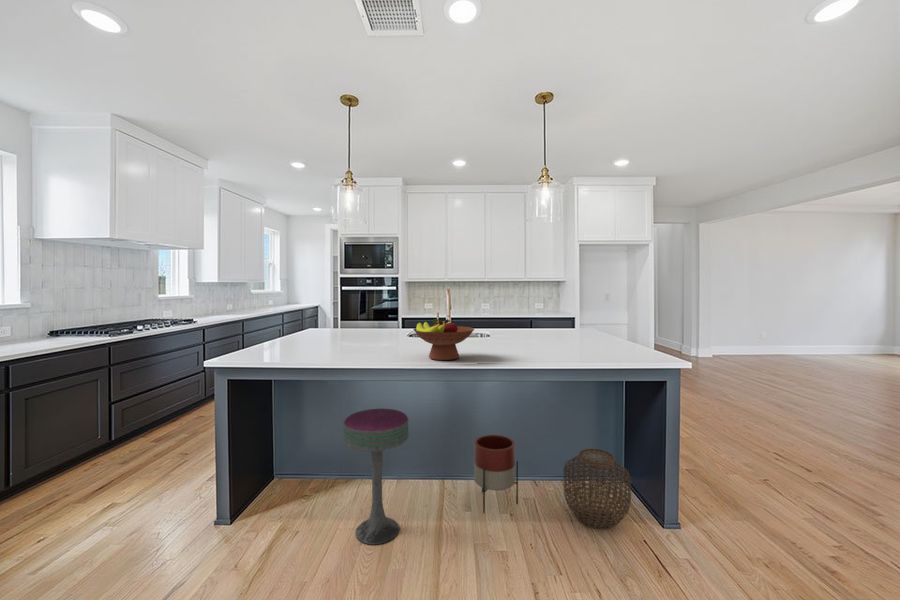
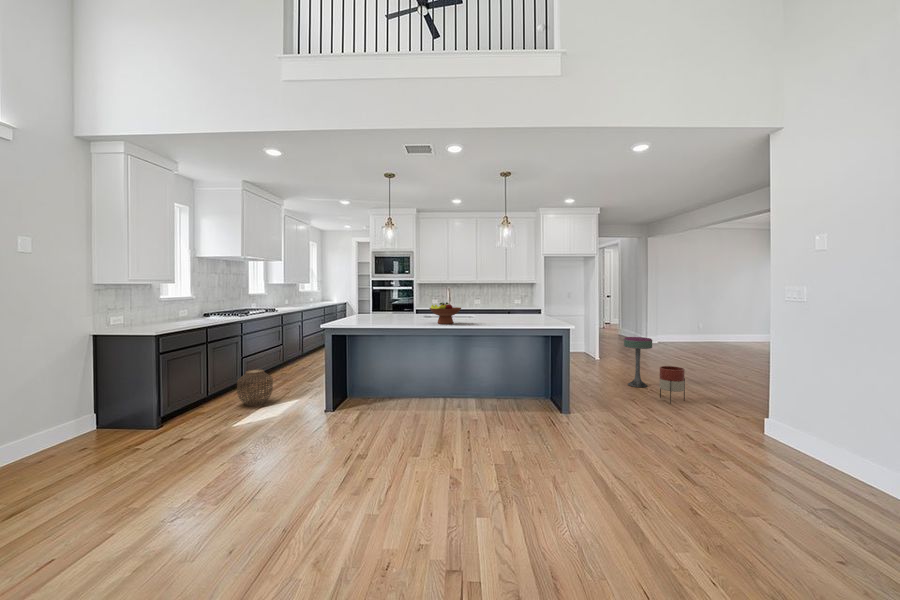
bar stool: present [344,409,408,544] -> present [624,337,652,387]
planter: present [474,435,518,513] -> present [659,366,685,404]
woven basket: present [564,449,631,529] -> present [237,369,273,406]

